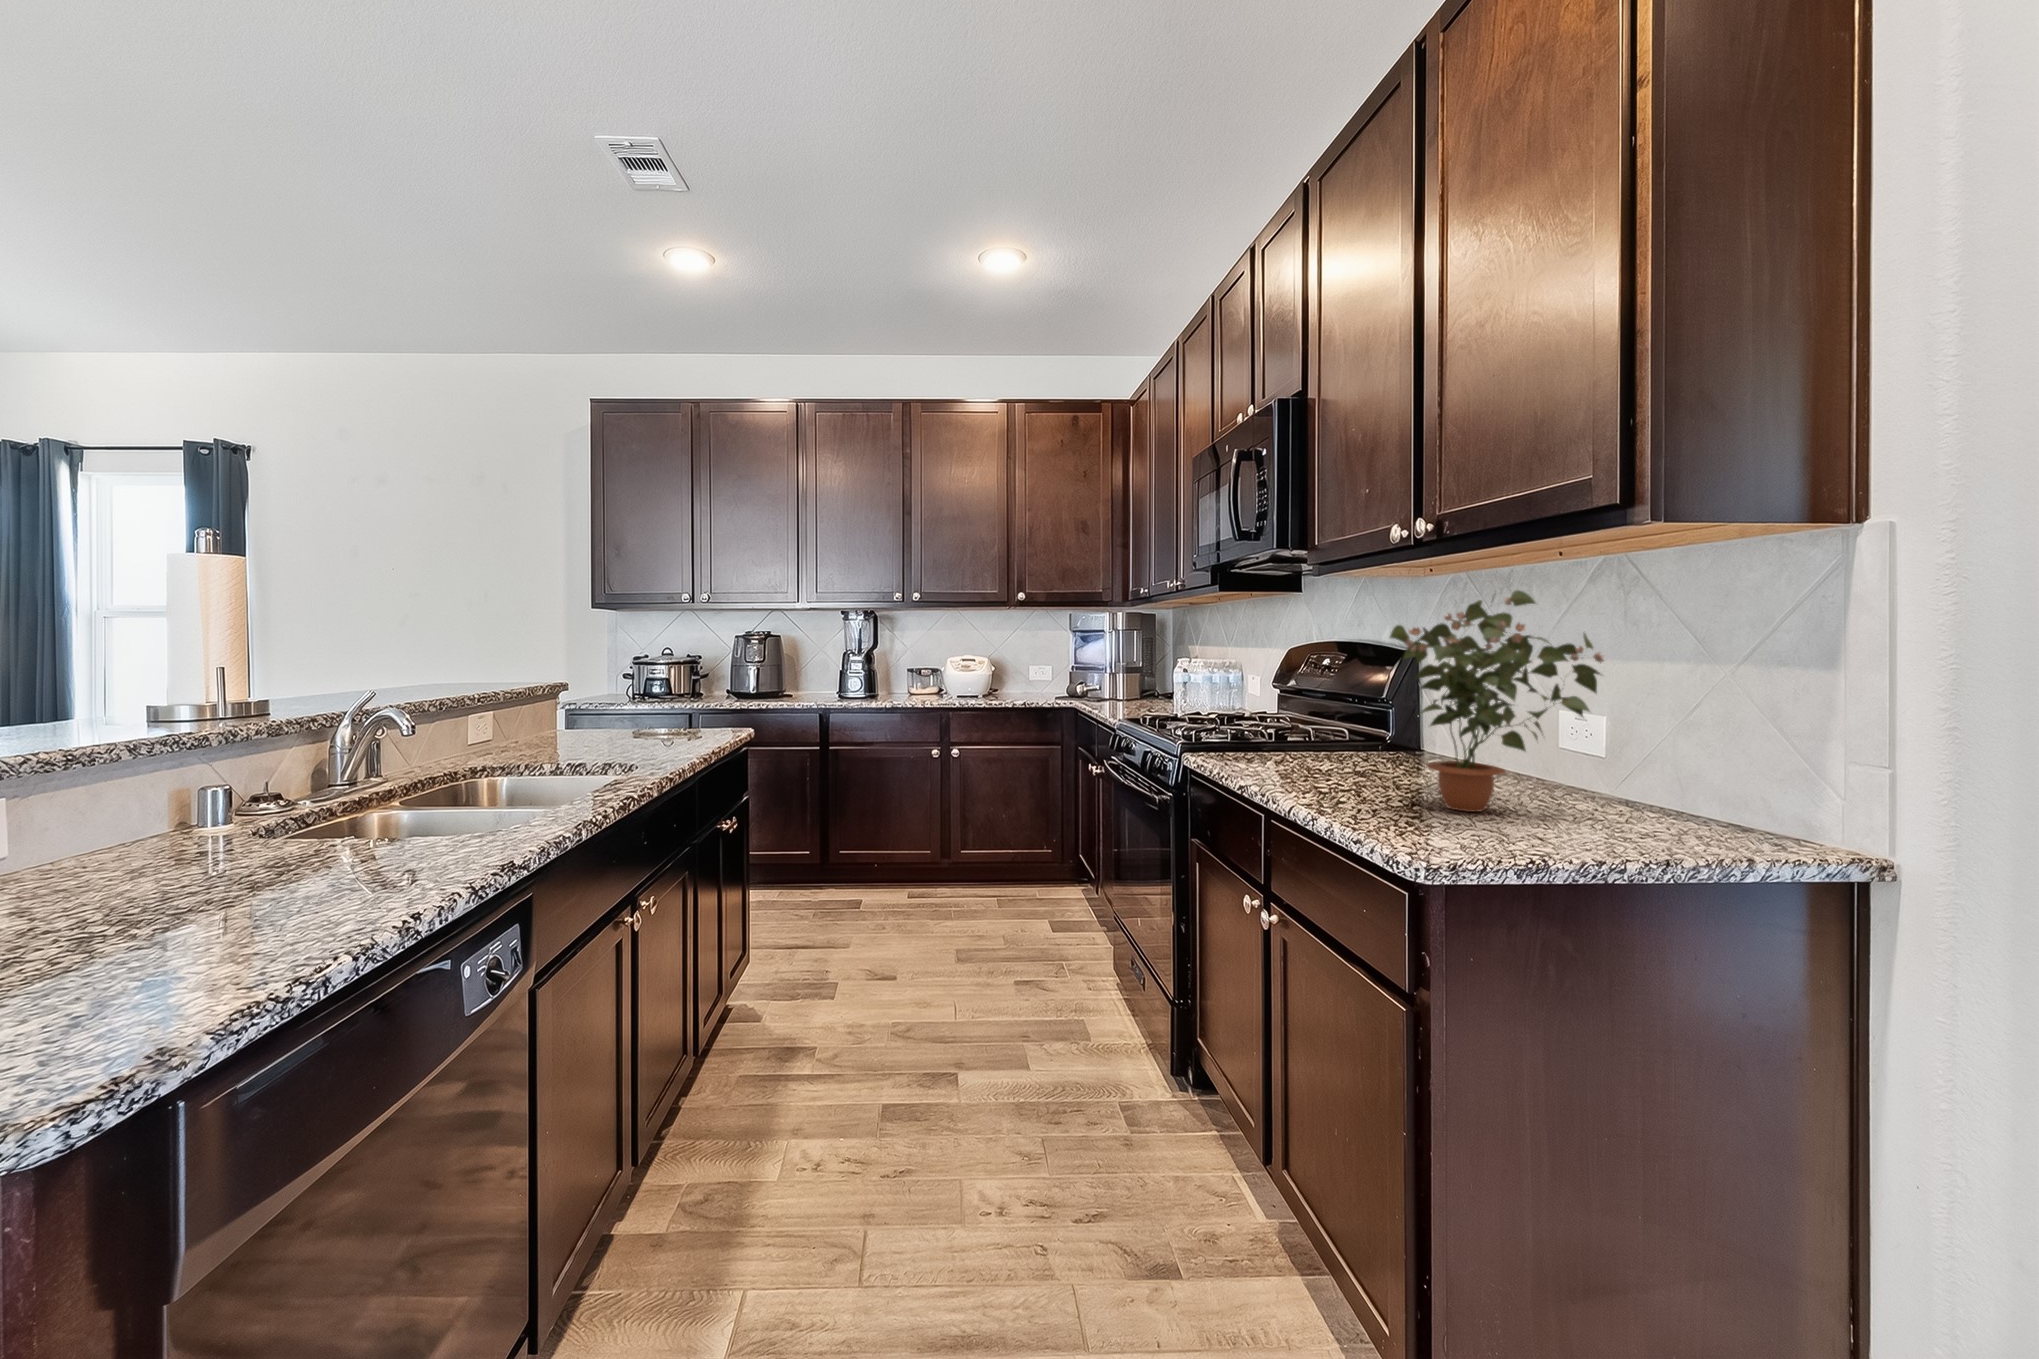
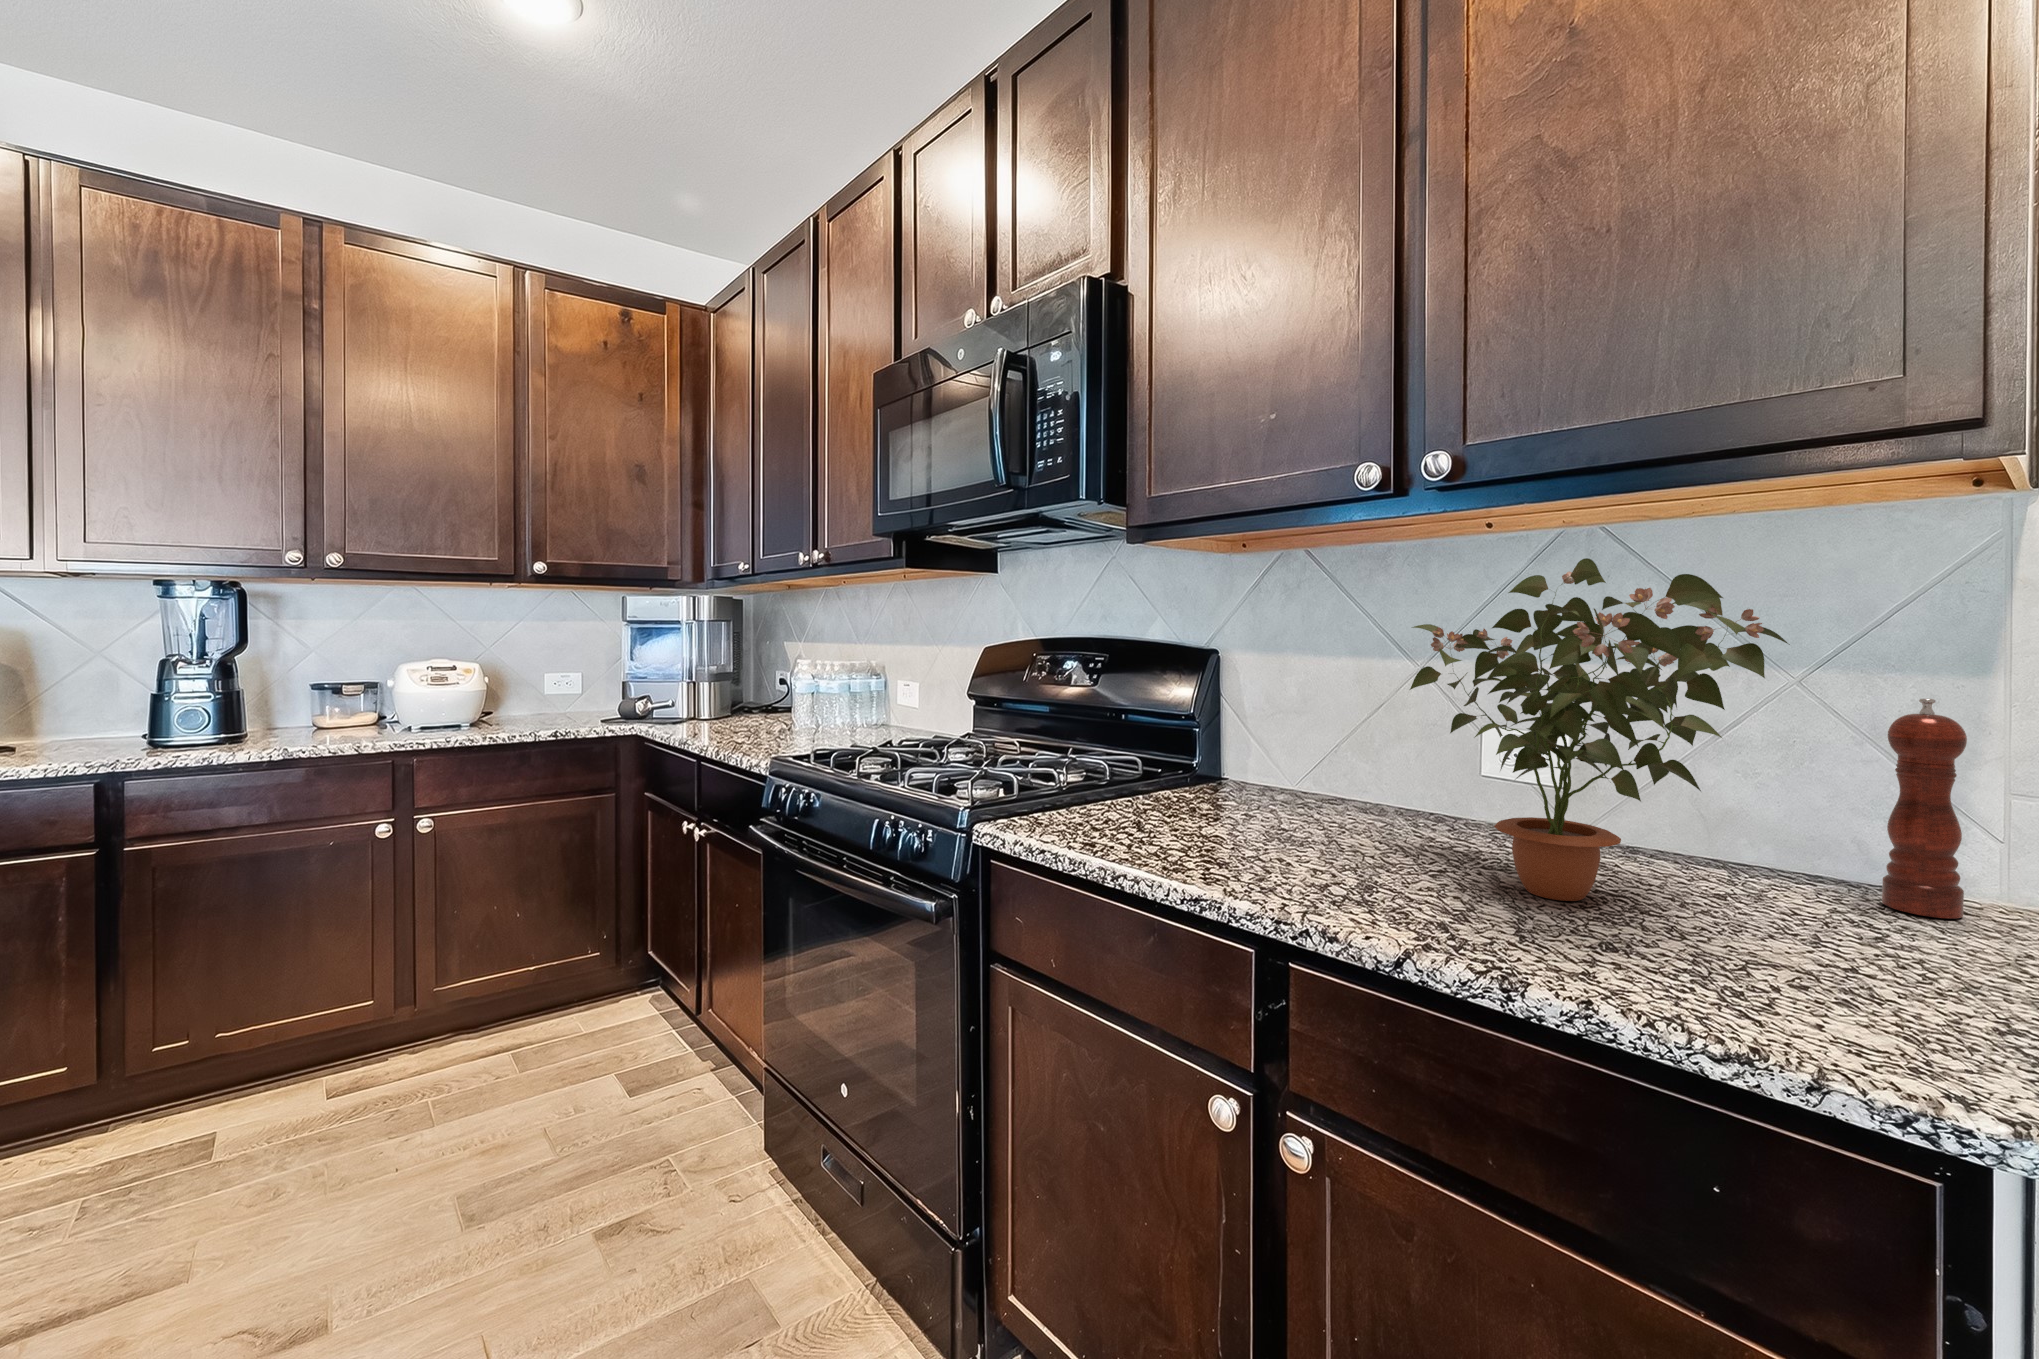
pepper mill: none [1725,689,1783,853] -> present [1882,699,1967,919]

